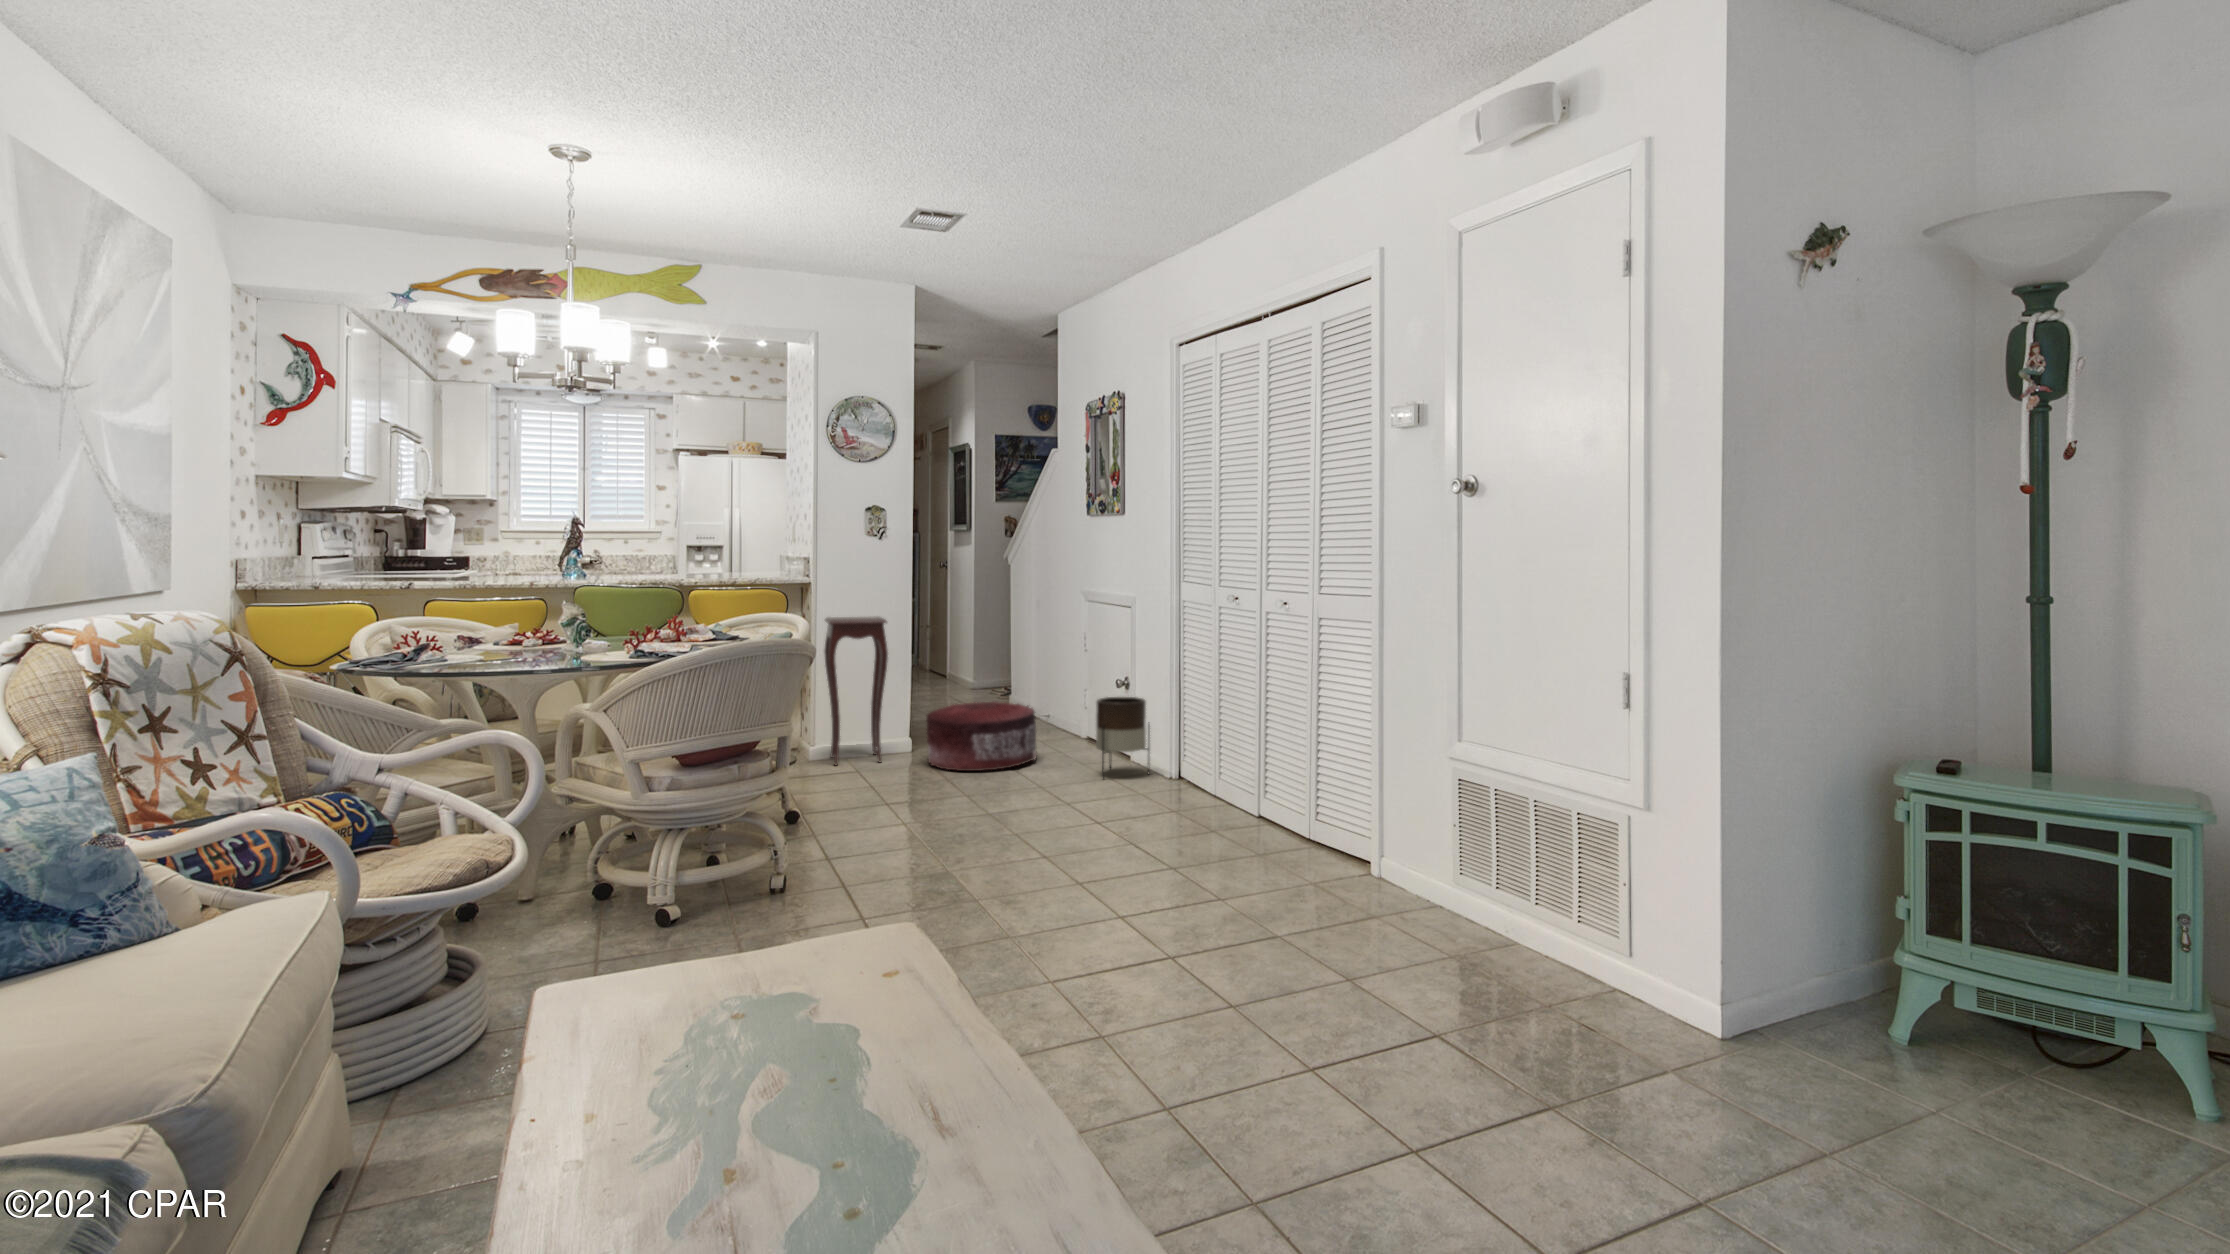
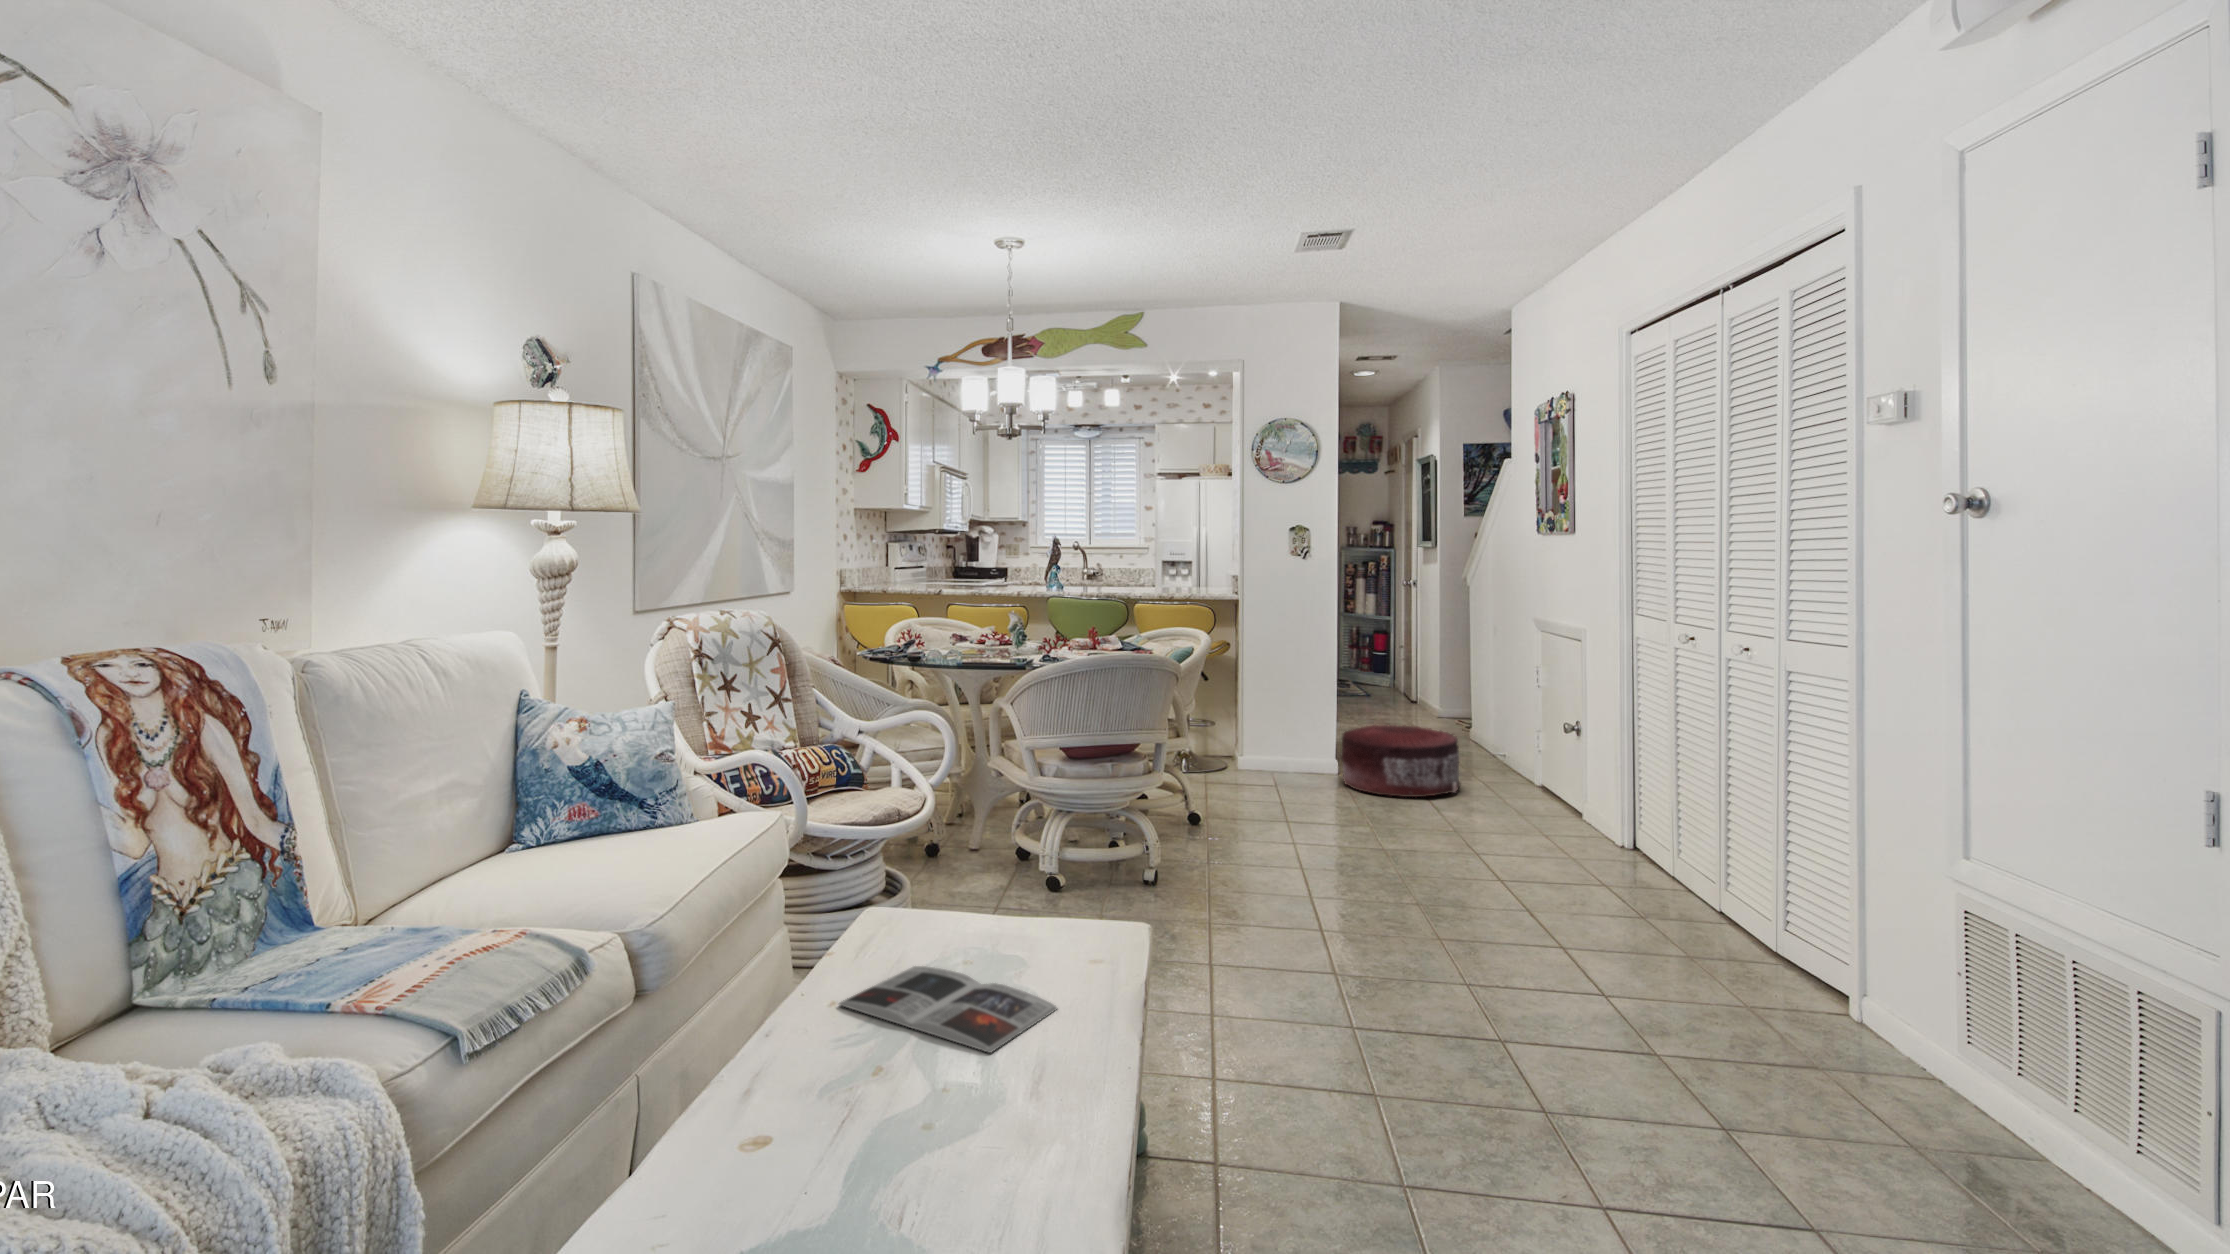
side table: present [824,616,888,765] -> none [1251,631,1307,775]
planter: present [1096,697,1150,777] -> none [1519,733,1585,826]
magazine: none [602,1029,889,1112] -> present [839,966,1057,1053]

